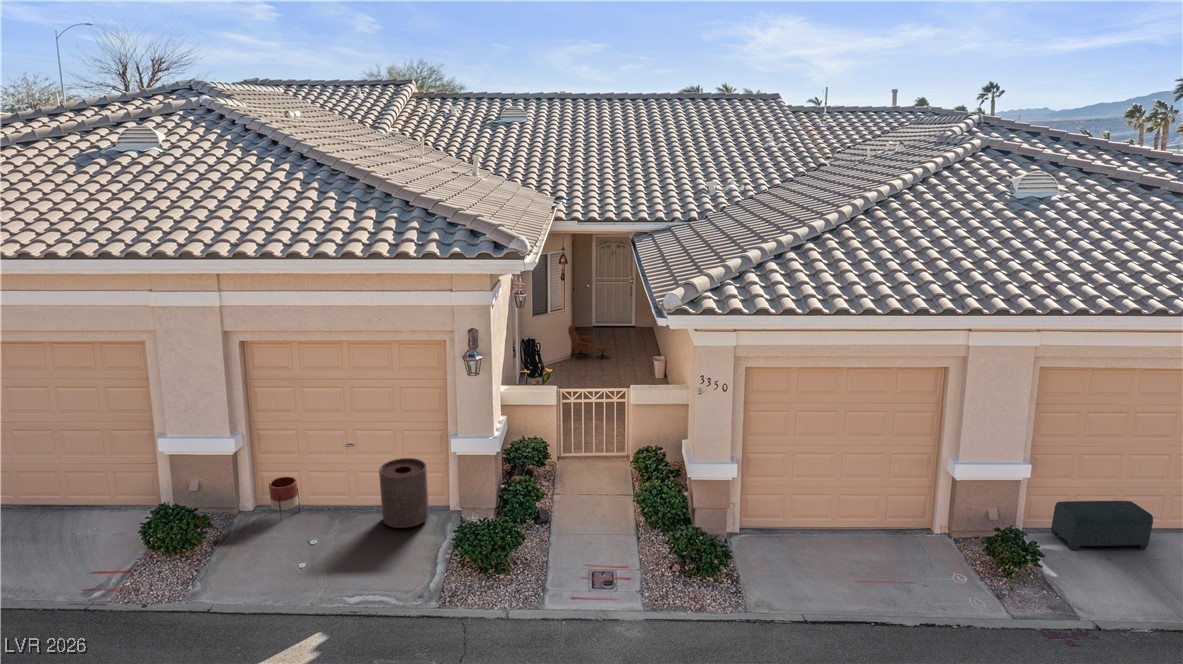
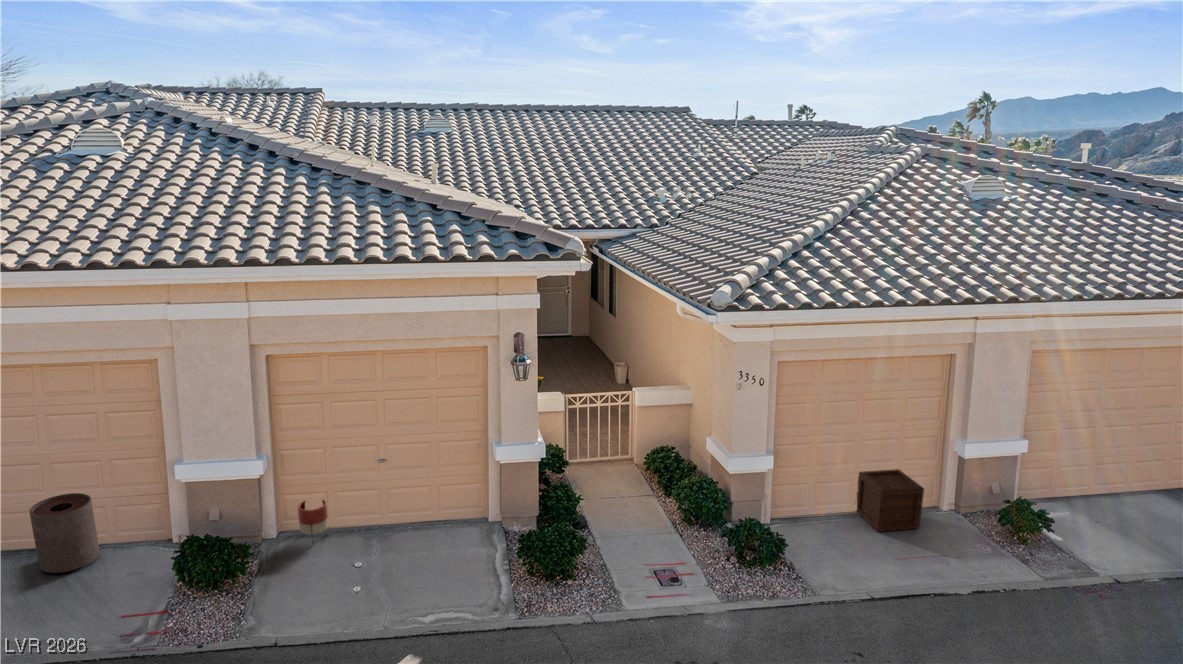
lounge chair: present [568,325,609,359] -> none [538,333,581,367]
trash can: present [379,458,429,528] -> present [30,493,100,573]
wooden crate: none [831,487,899,552] -> present [856,469,924,532]
bench: present [1051,501,1153,550] -> none [1042,468,1128,515]

